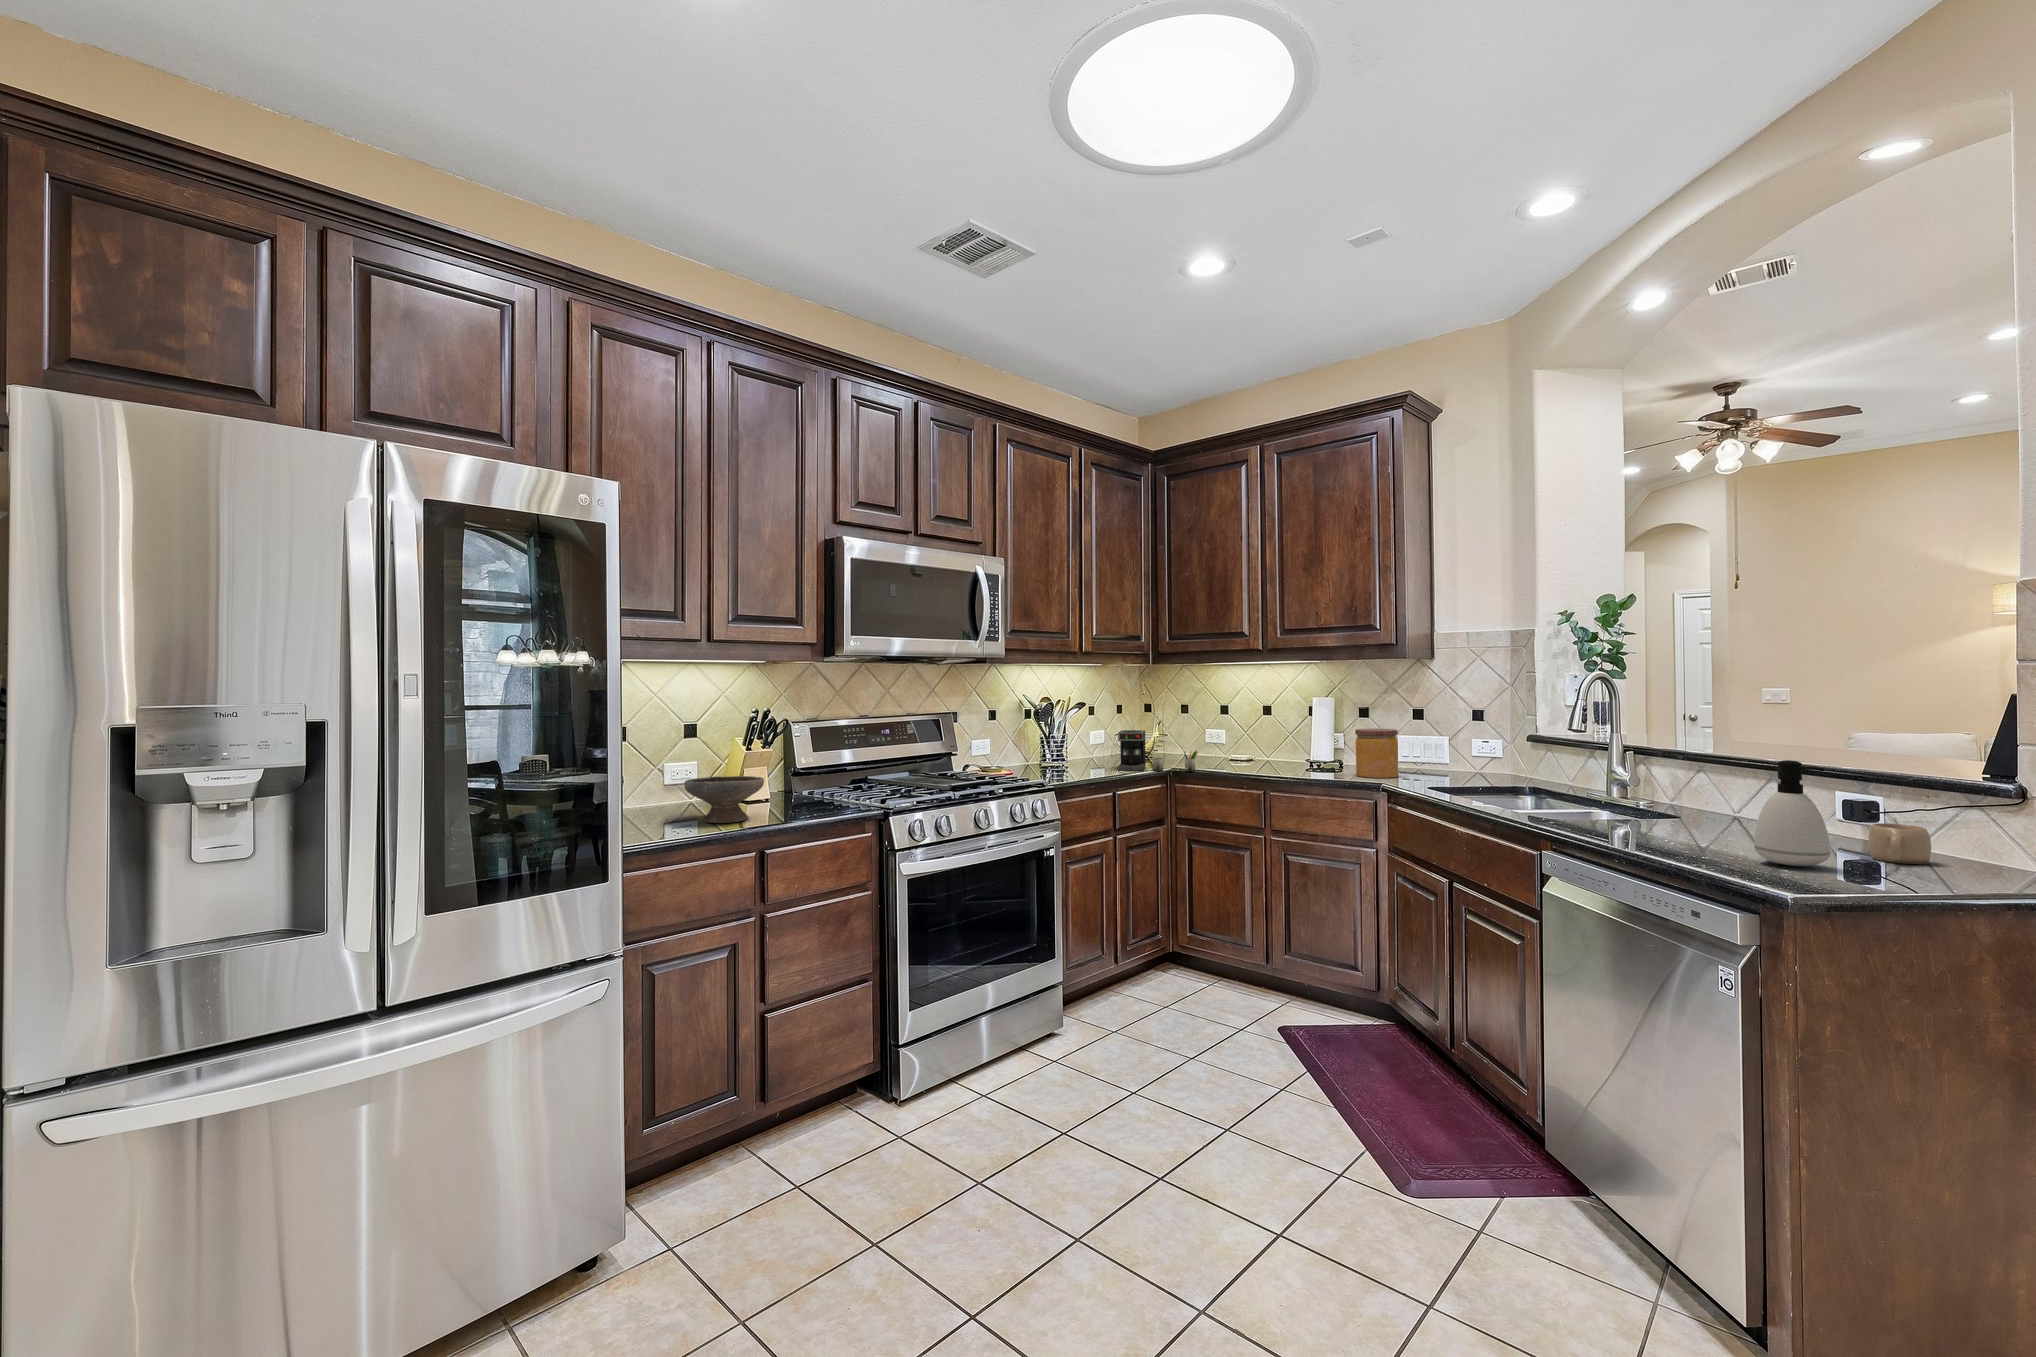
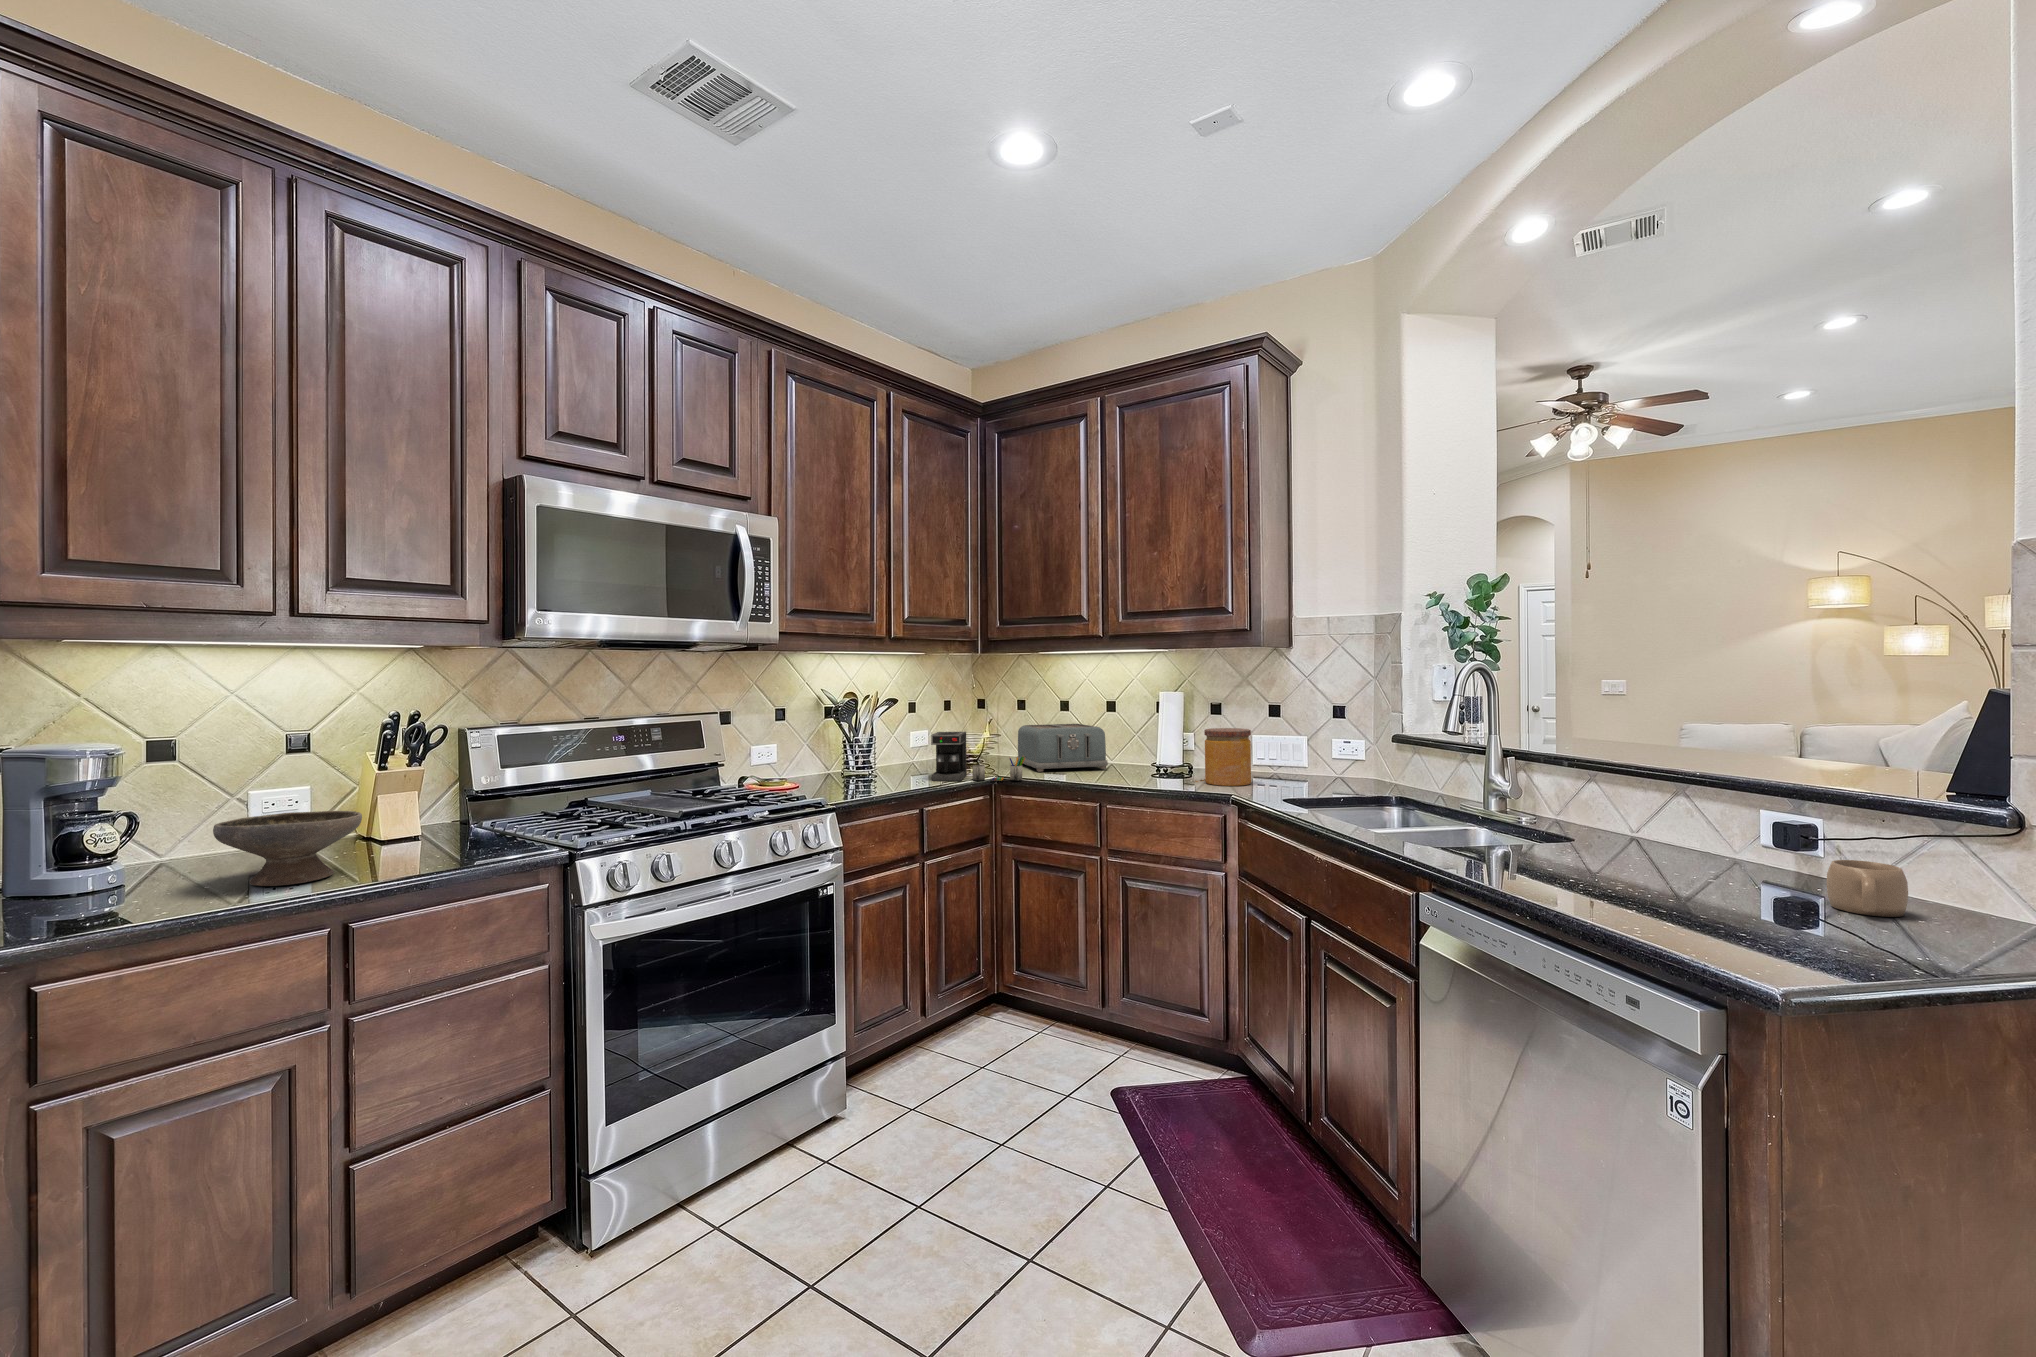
toaster: none [1183,725,1267,765] -> present [1018,724,1108,772]
soap dispenser: present [1754,760,1830,866] -> none [1699,782,1801,927]

